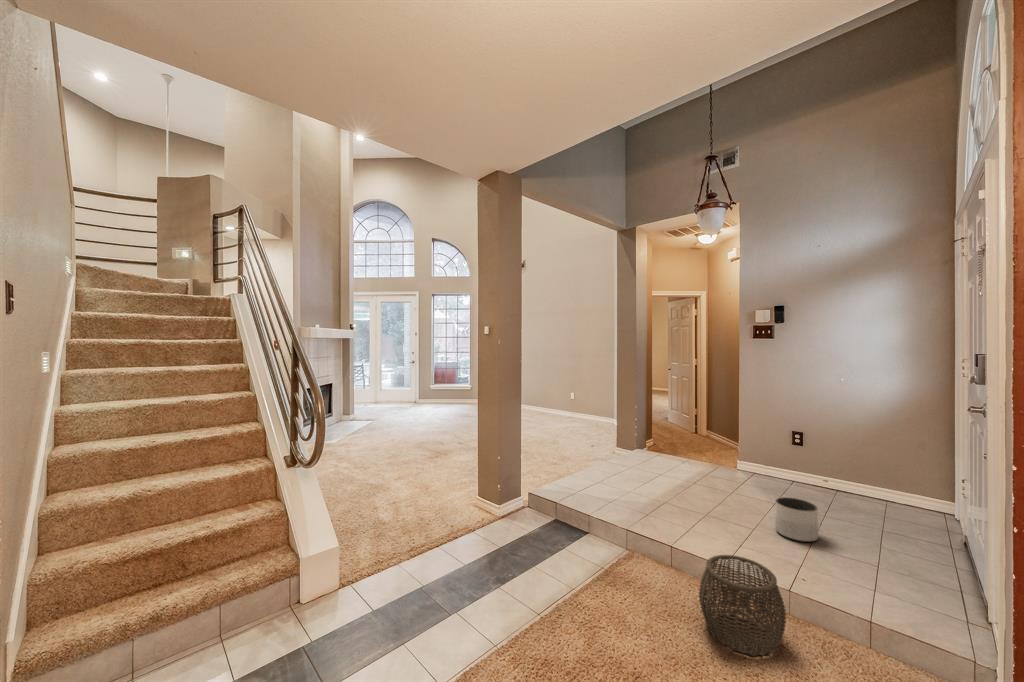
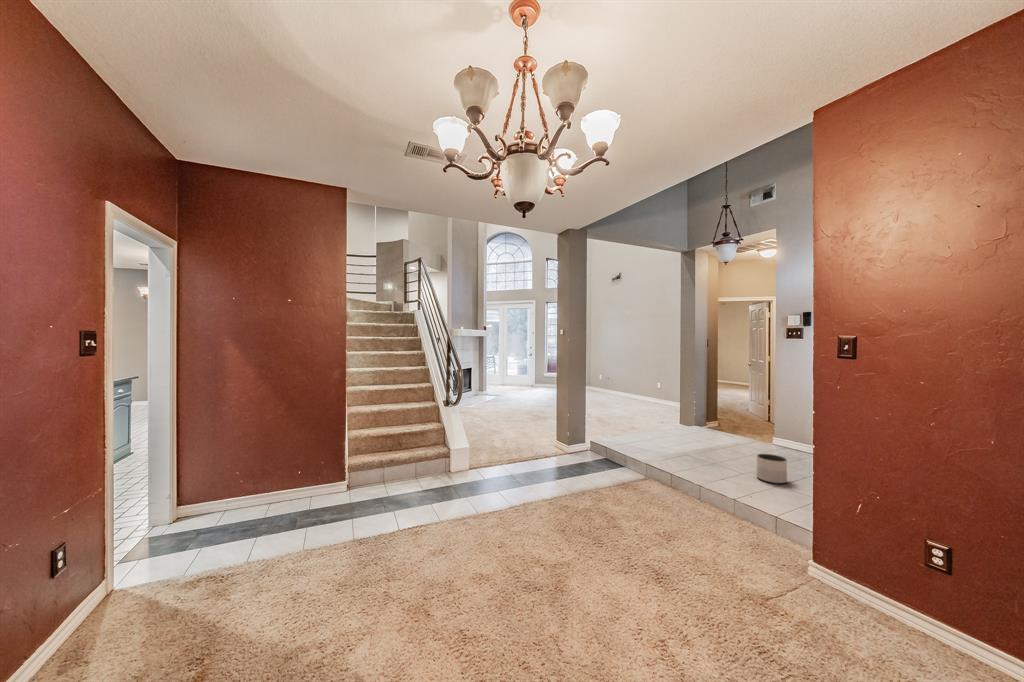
woven basket: present [699,555,786,656] -> none [661,470,711,522]

